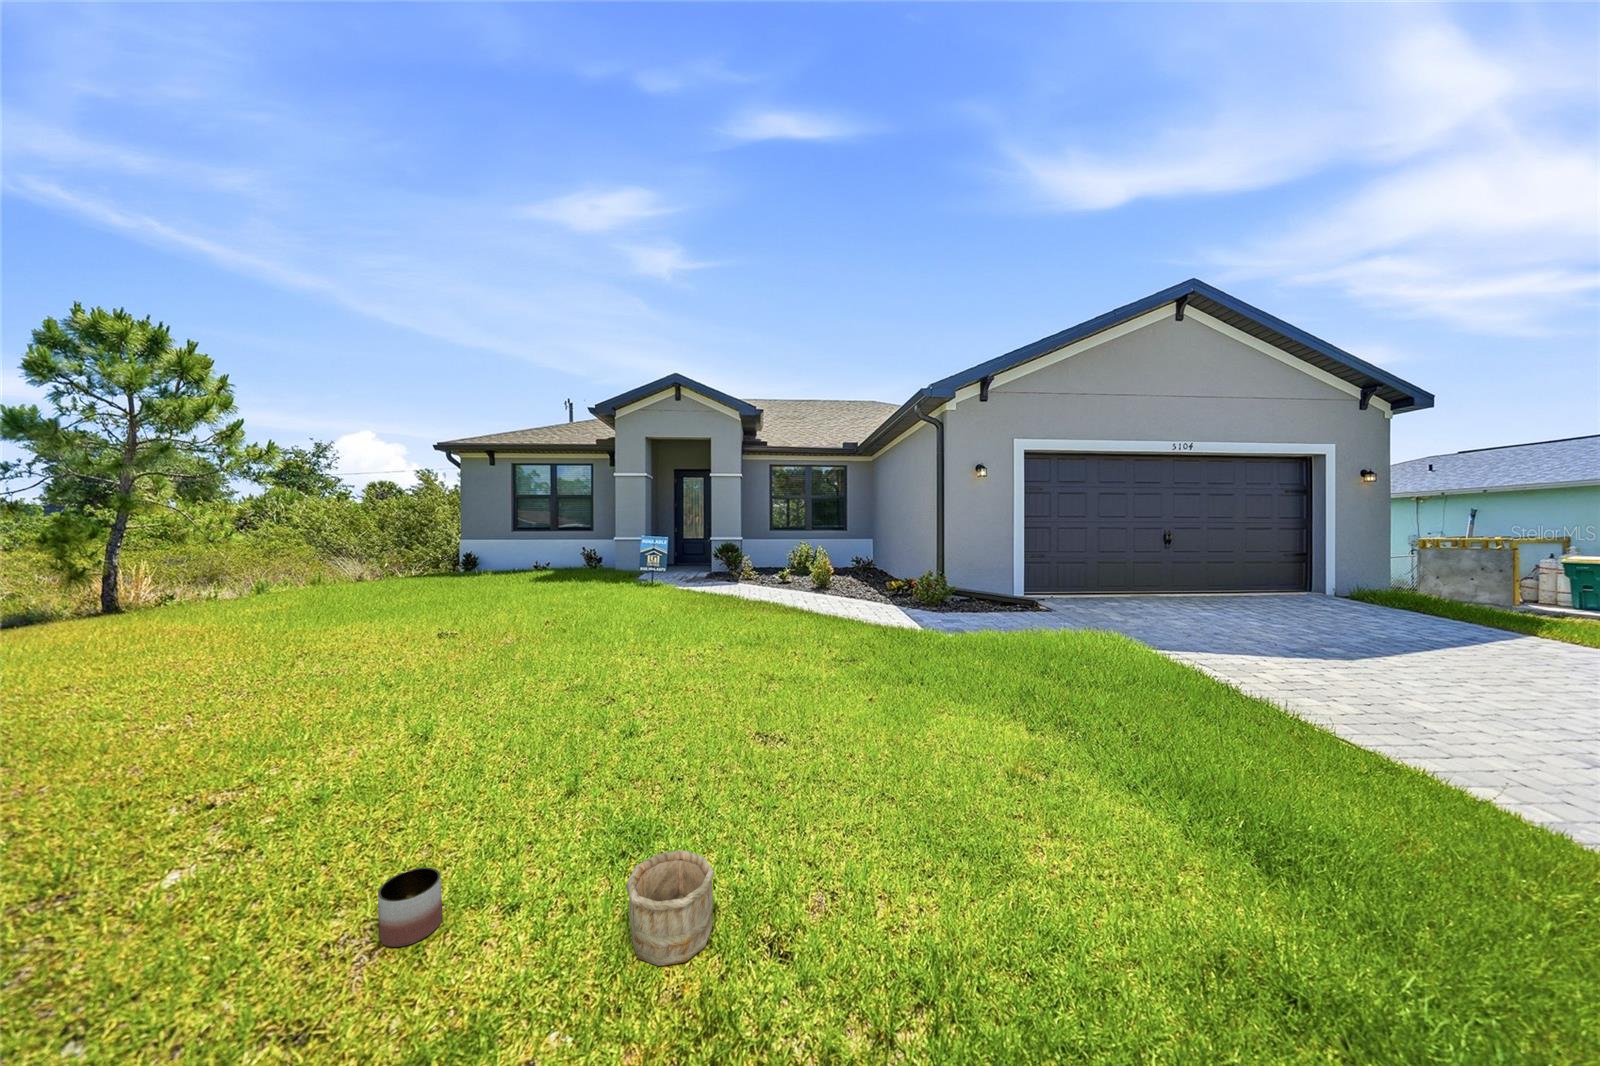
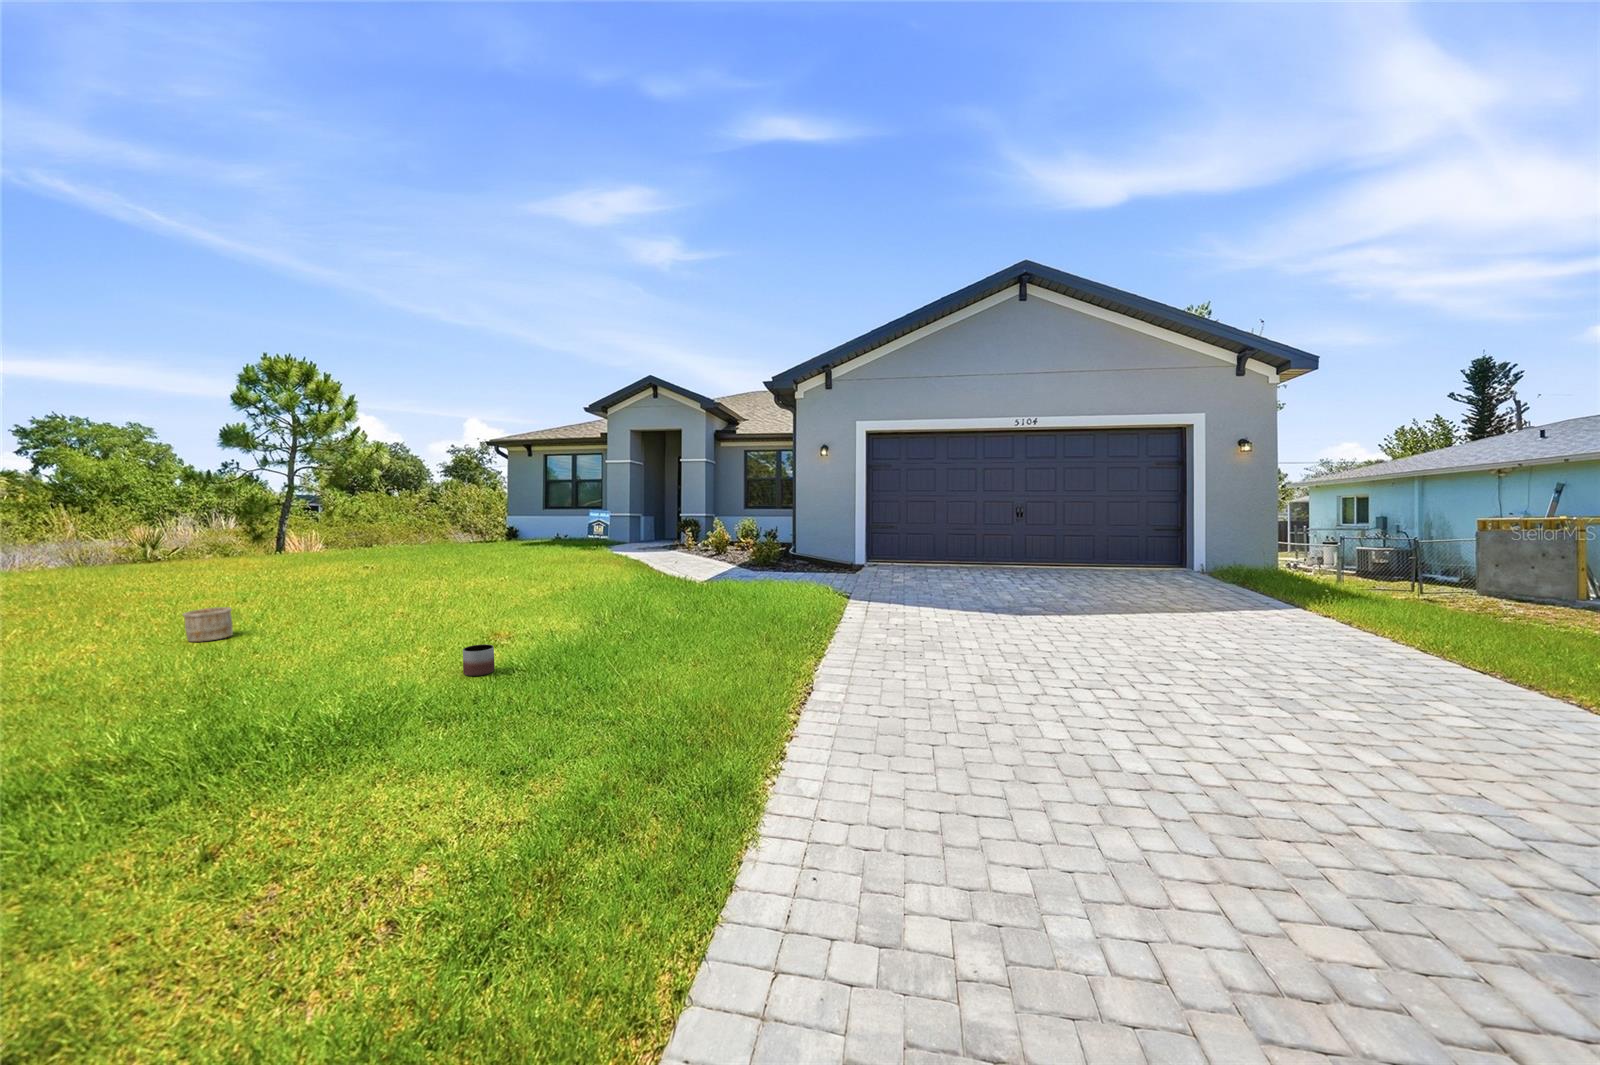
planter: present [378,867,442,947] -> present [463,644,495,676]

